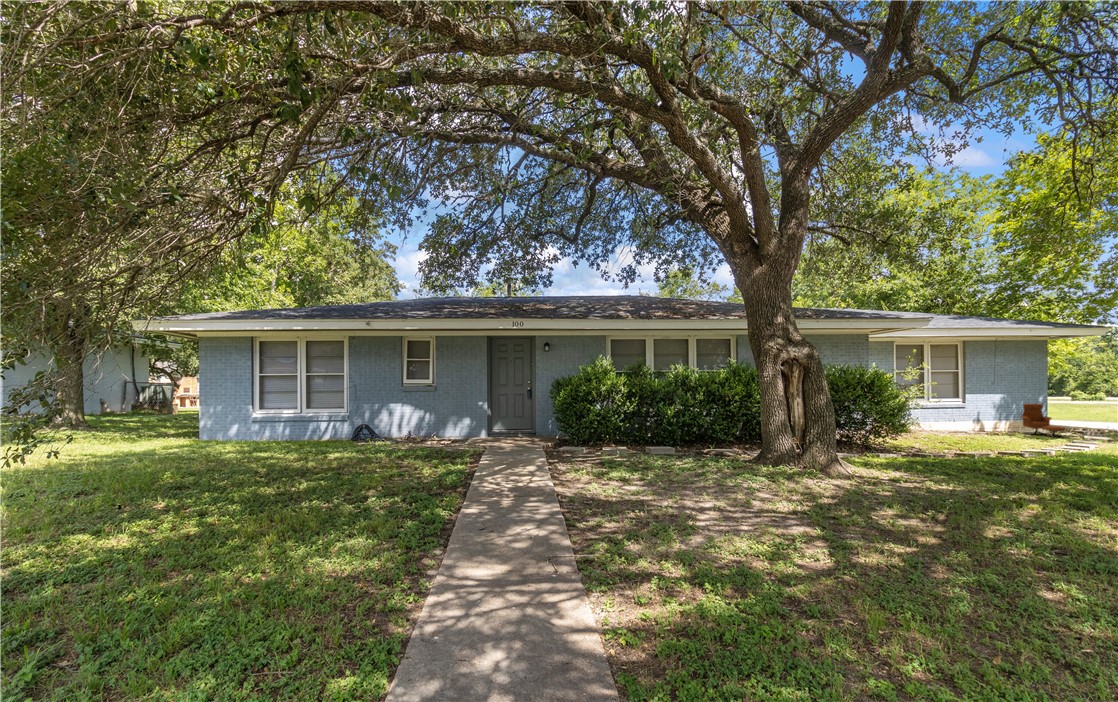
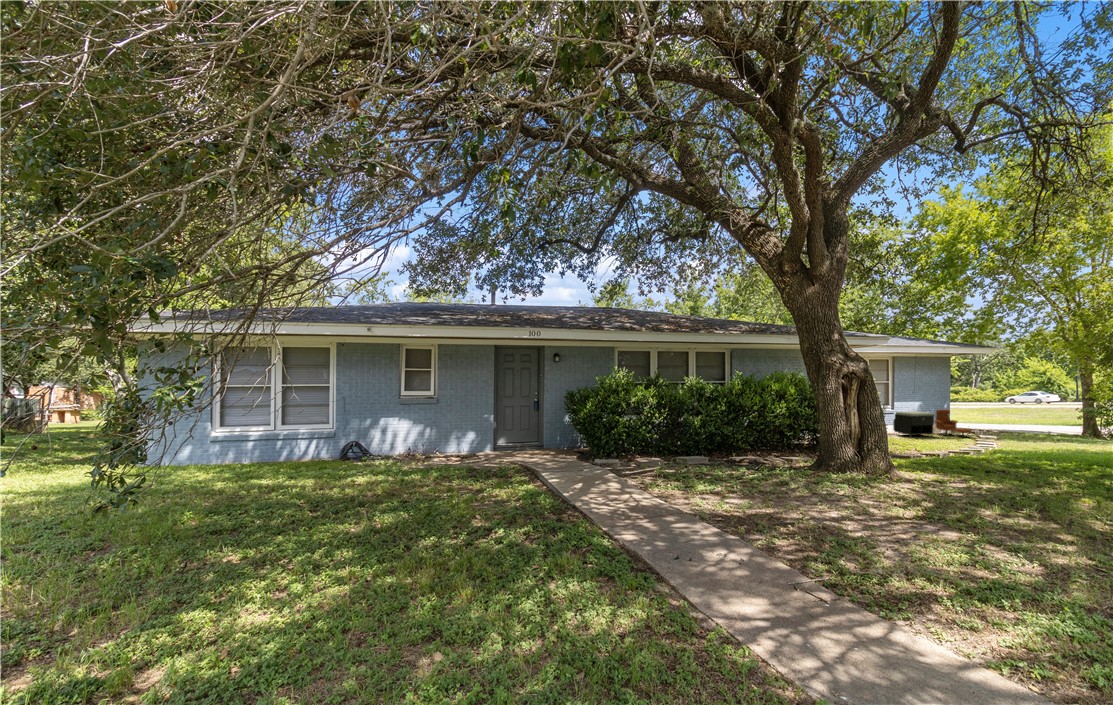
storage bench: none [962,405,1015,435] -> present [893,411,935,437]

